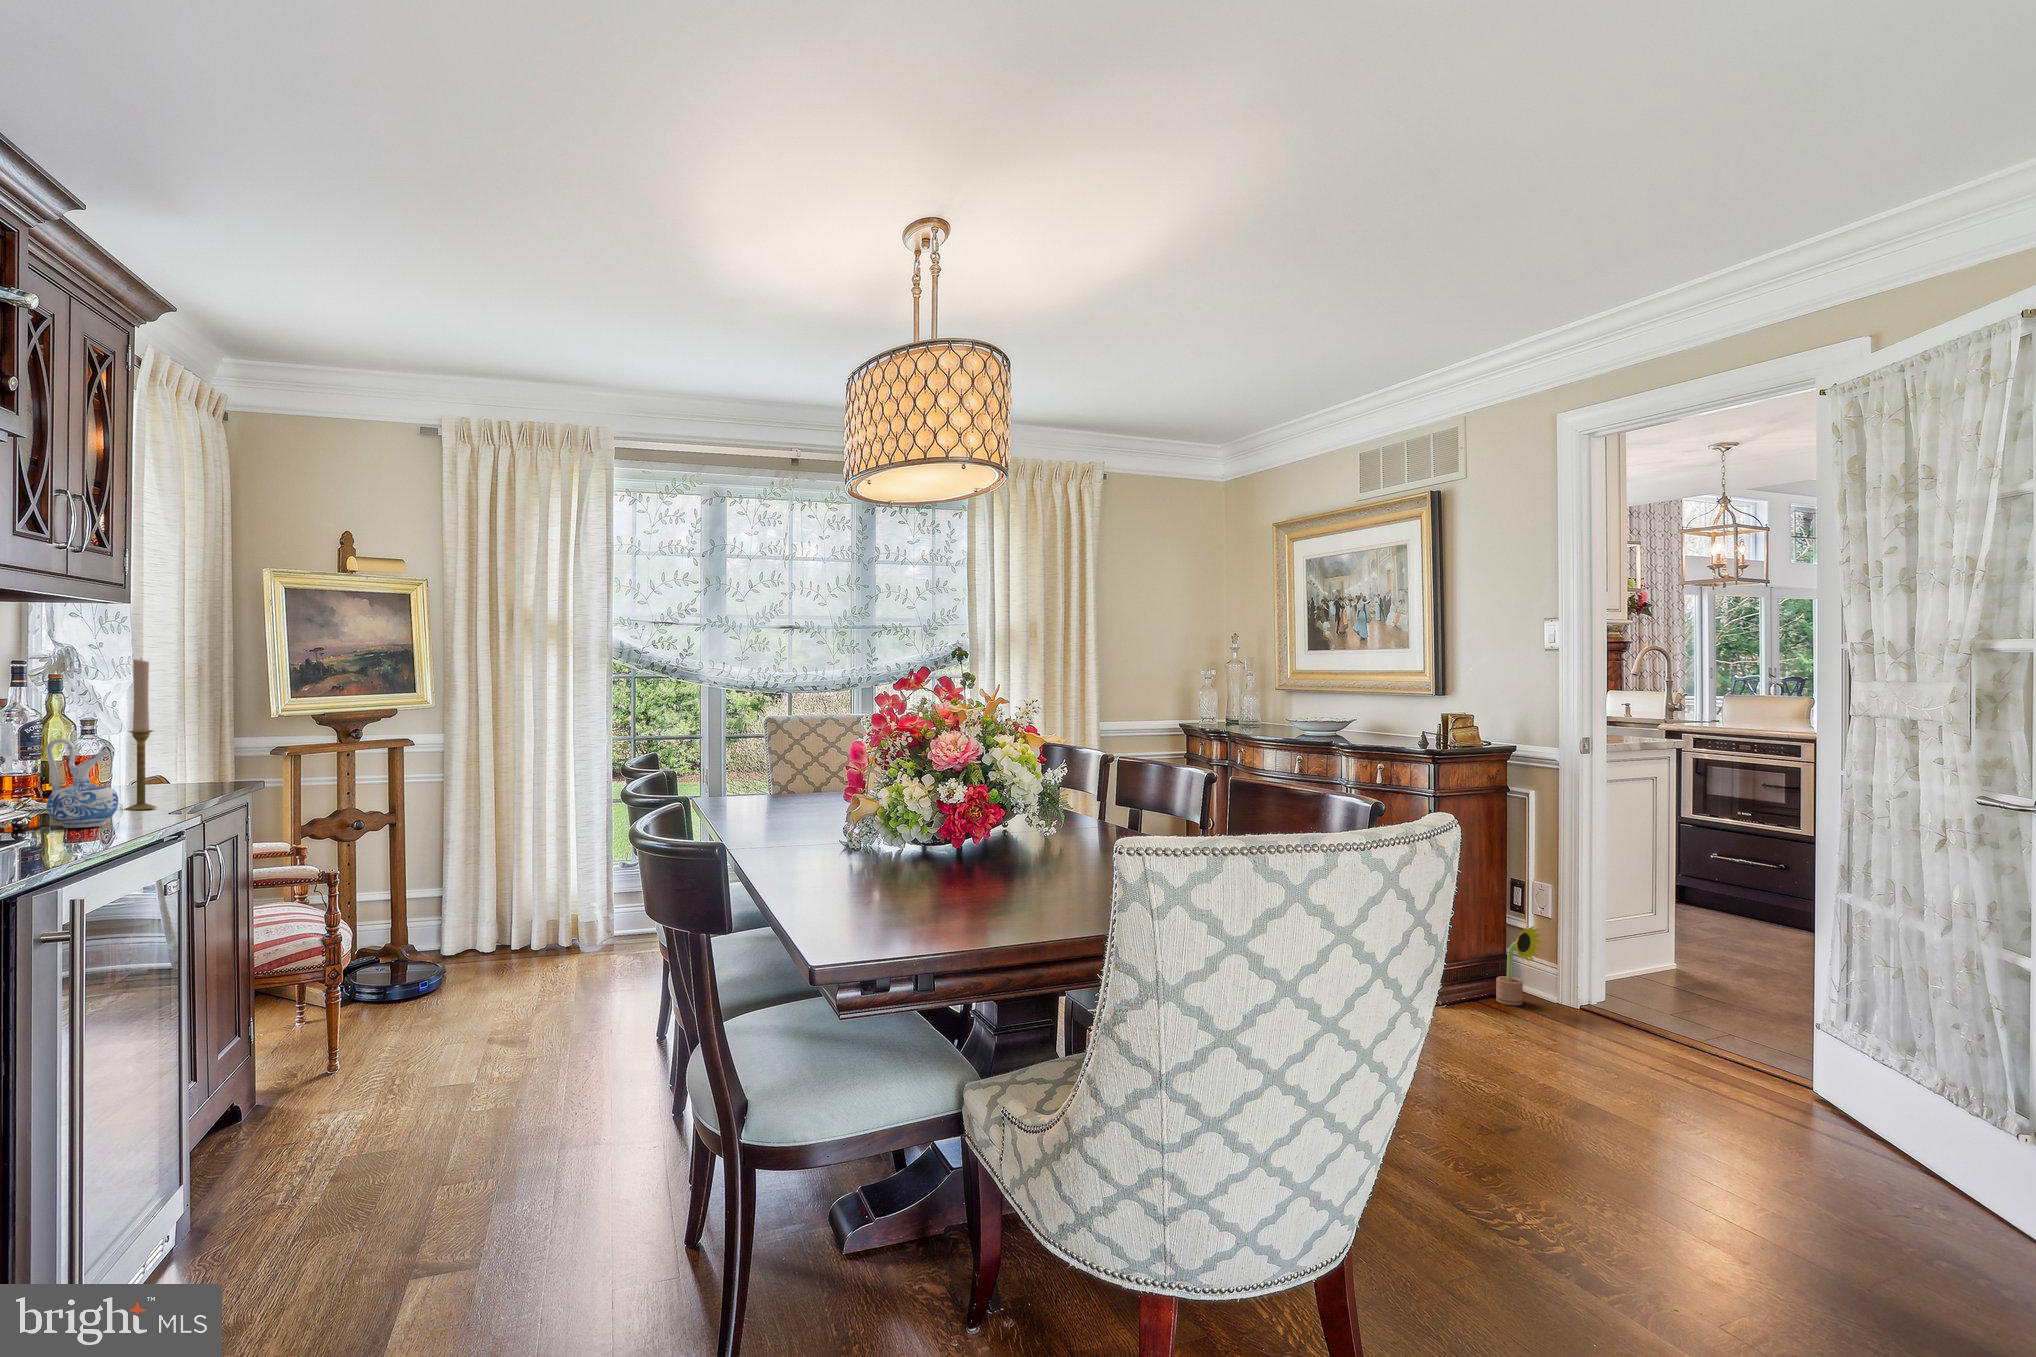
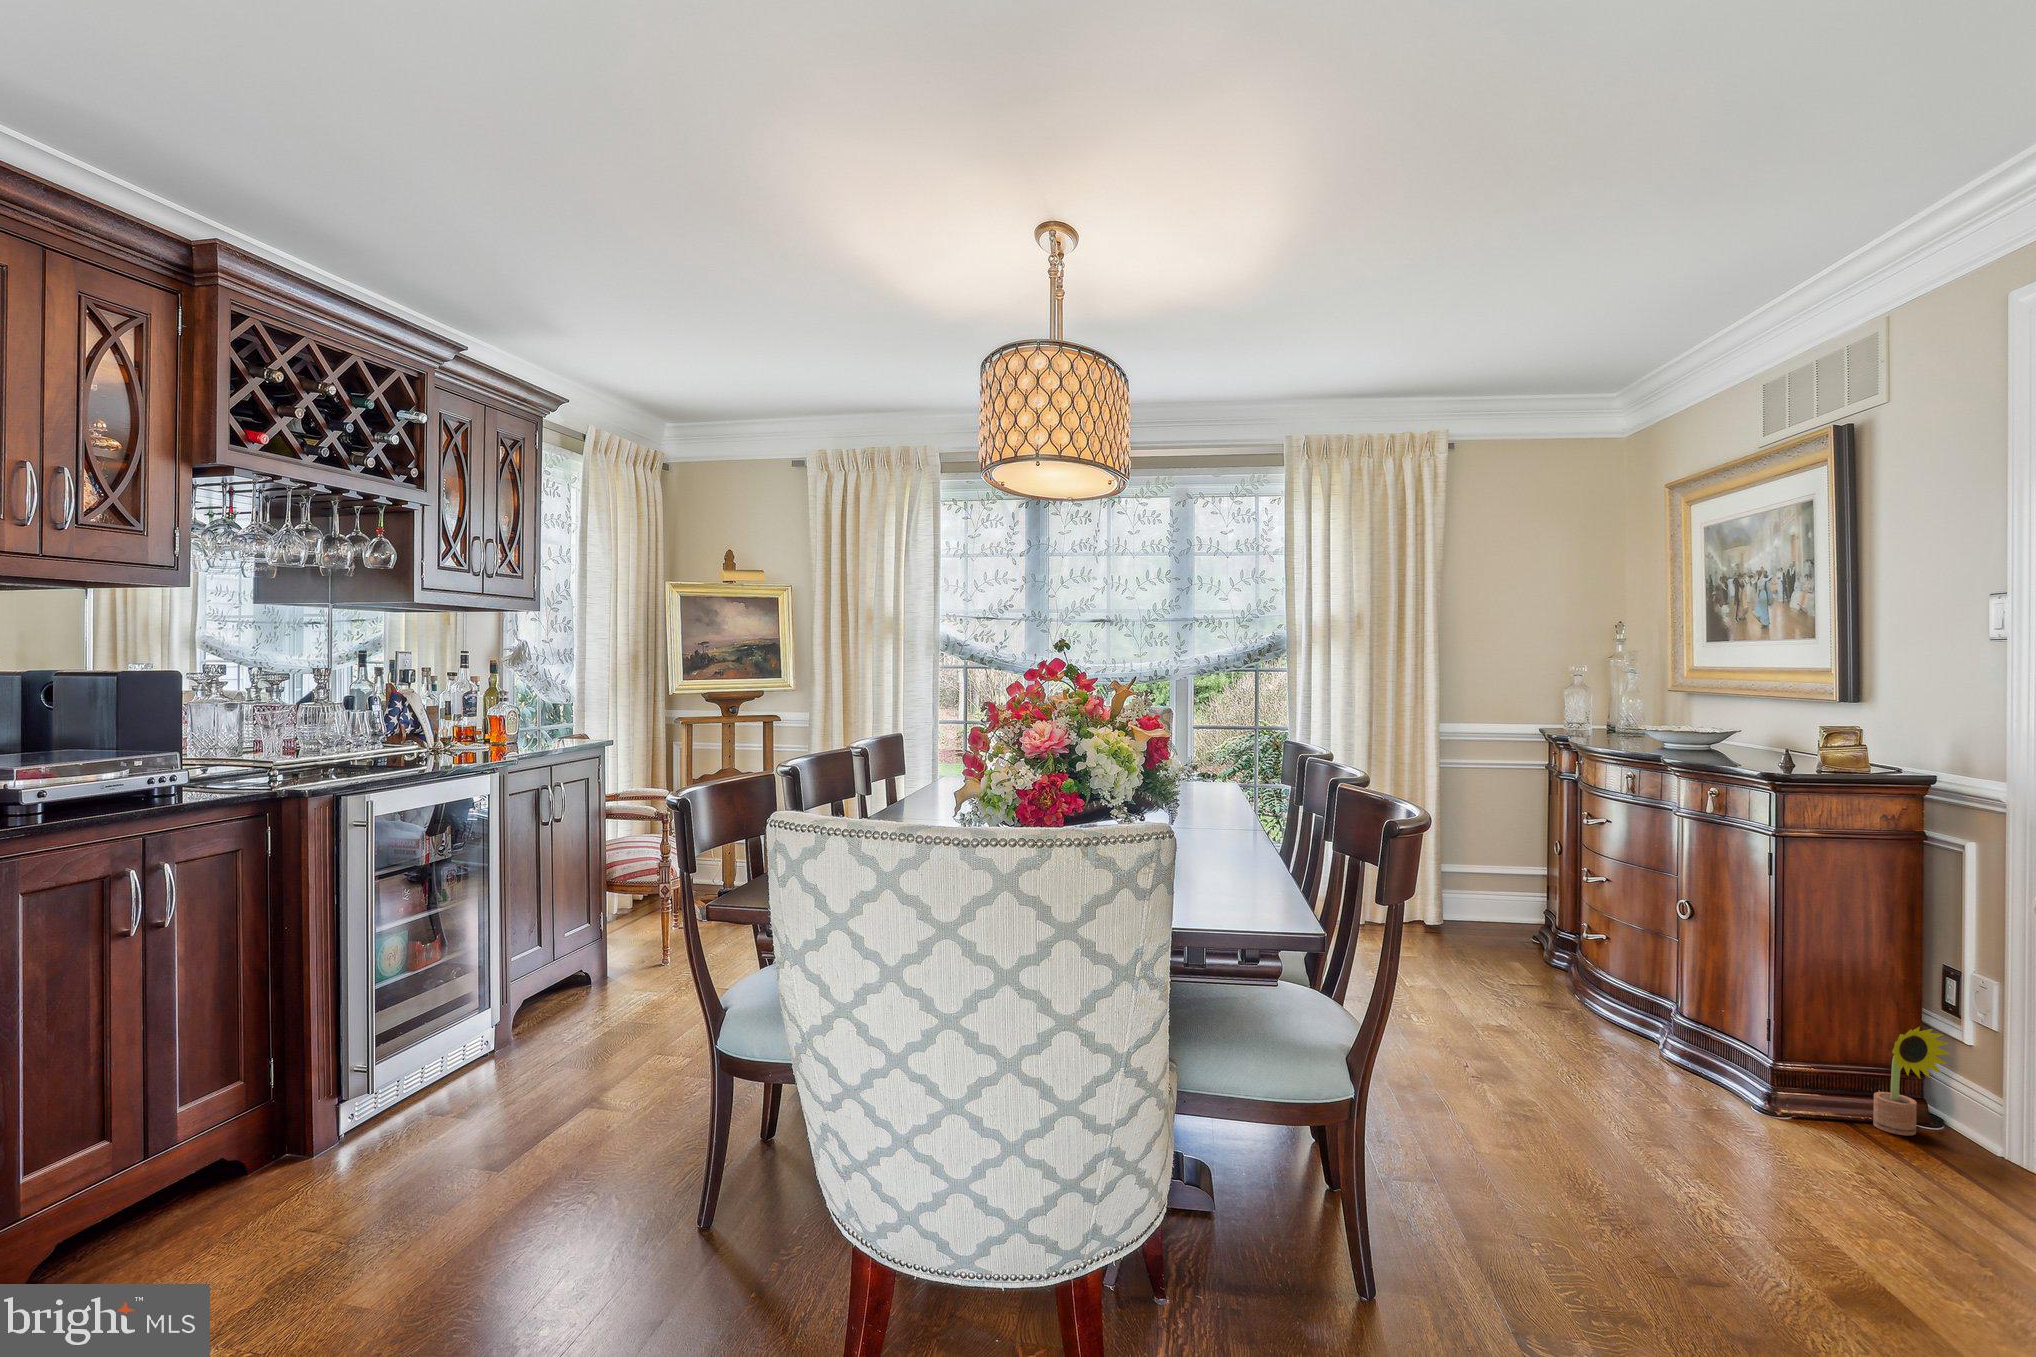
candlestick: present [125,658,157,810] -> none [502,648,522,753]
ceramic pitcher: present [46,739,118,828] -> none [432,700,471,760]

